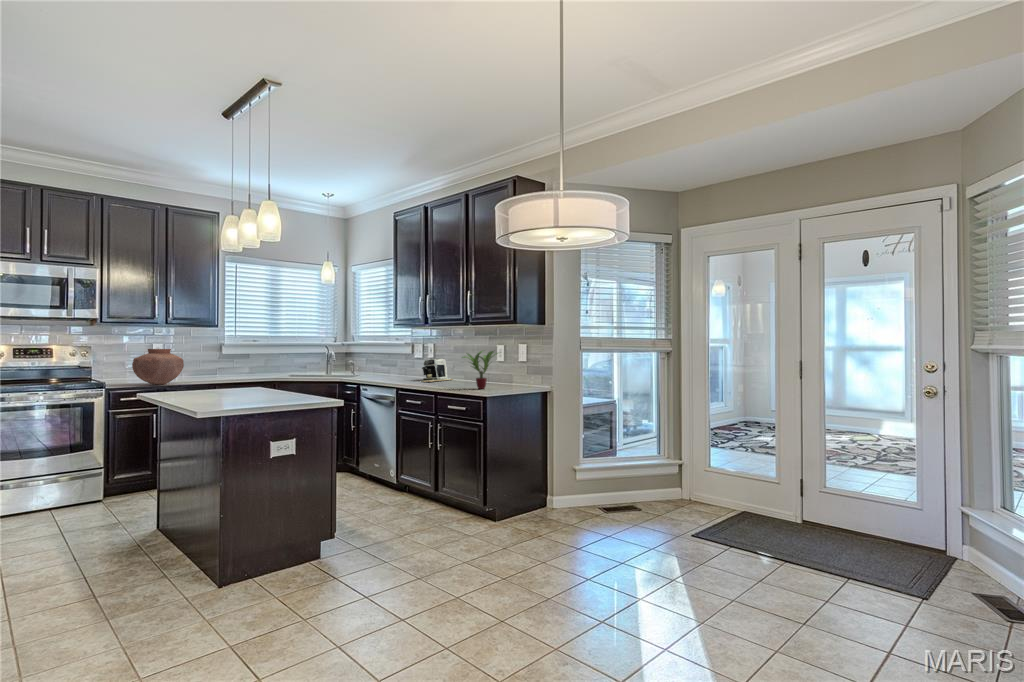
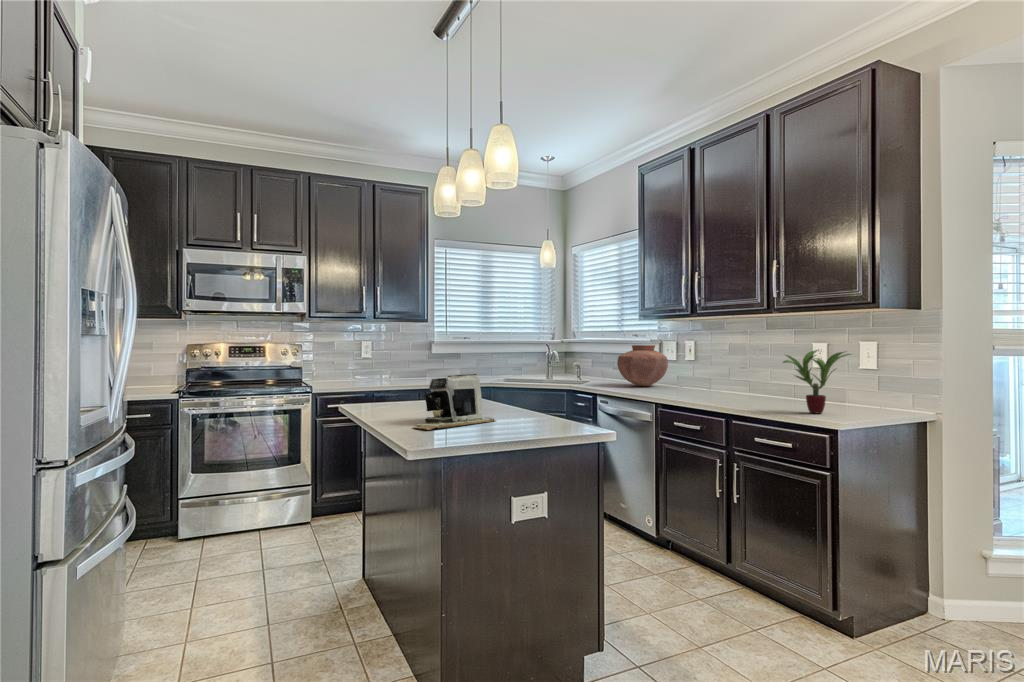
vase: present [132,349,184,385] -> present [617,345,668,386]
coffee maker: present [422,358,453,382] -> present [413,374,496,430]

